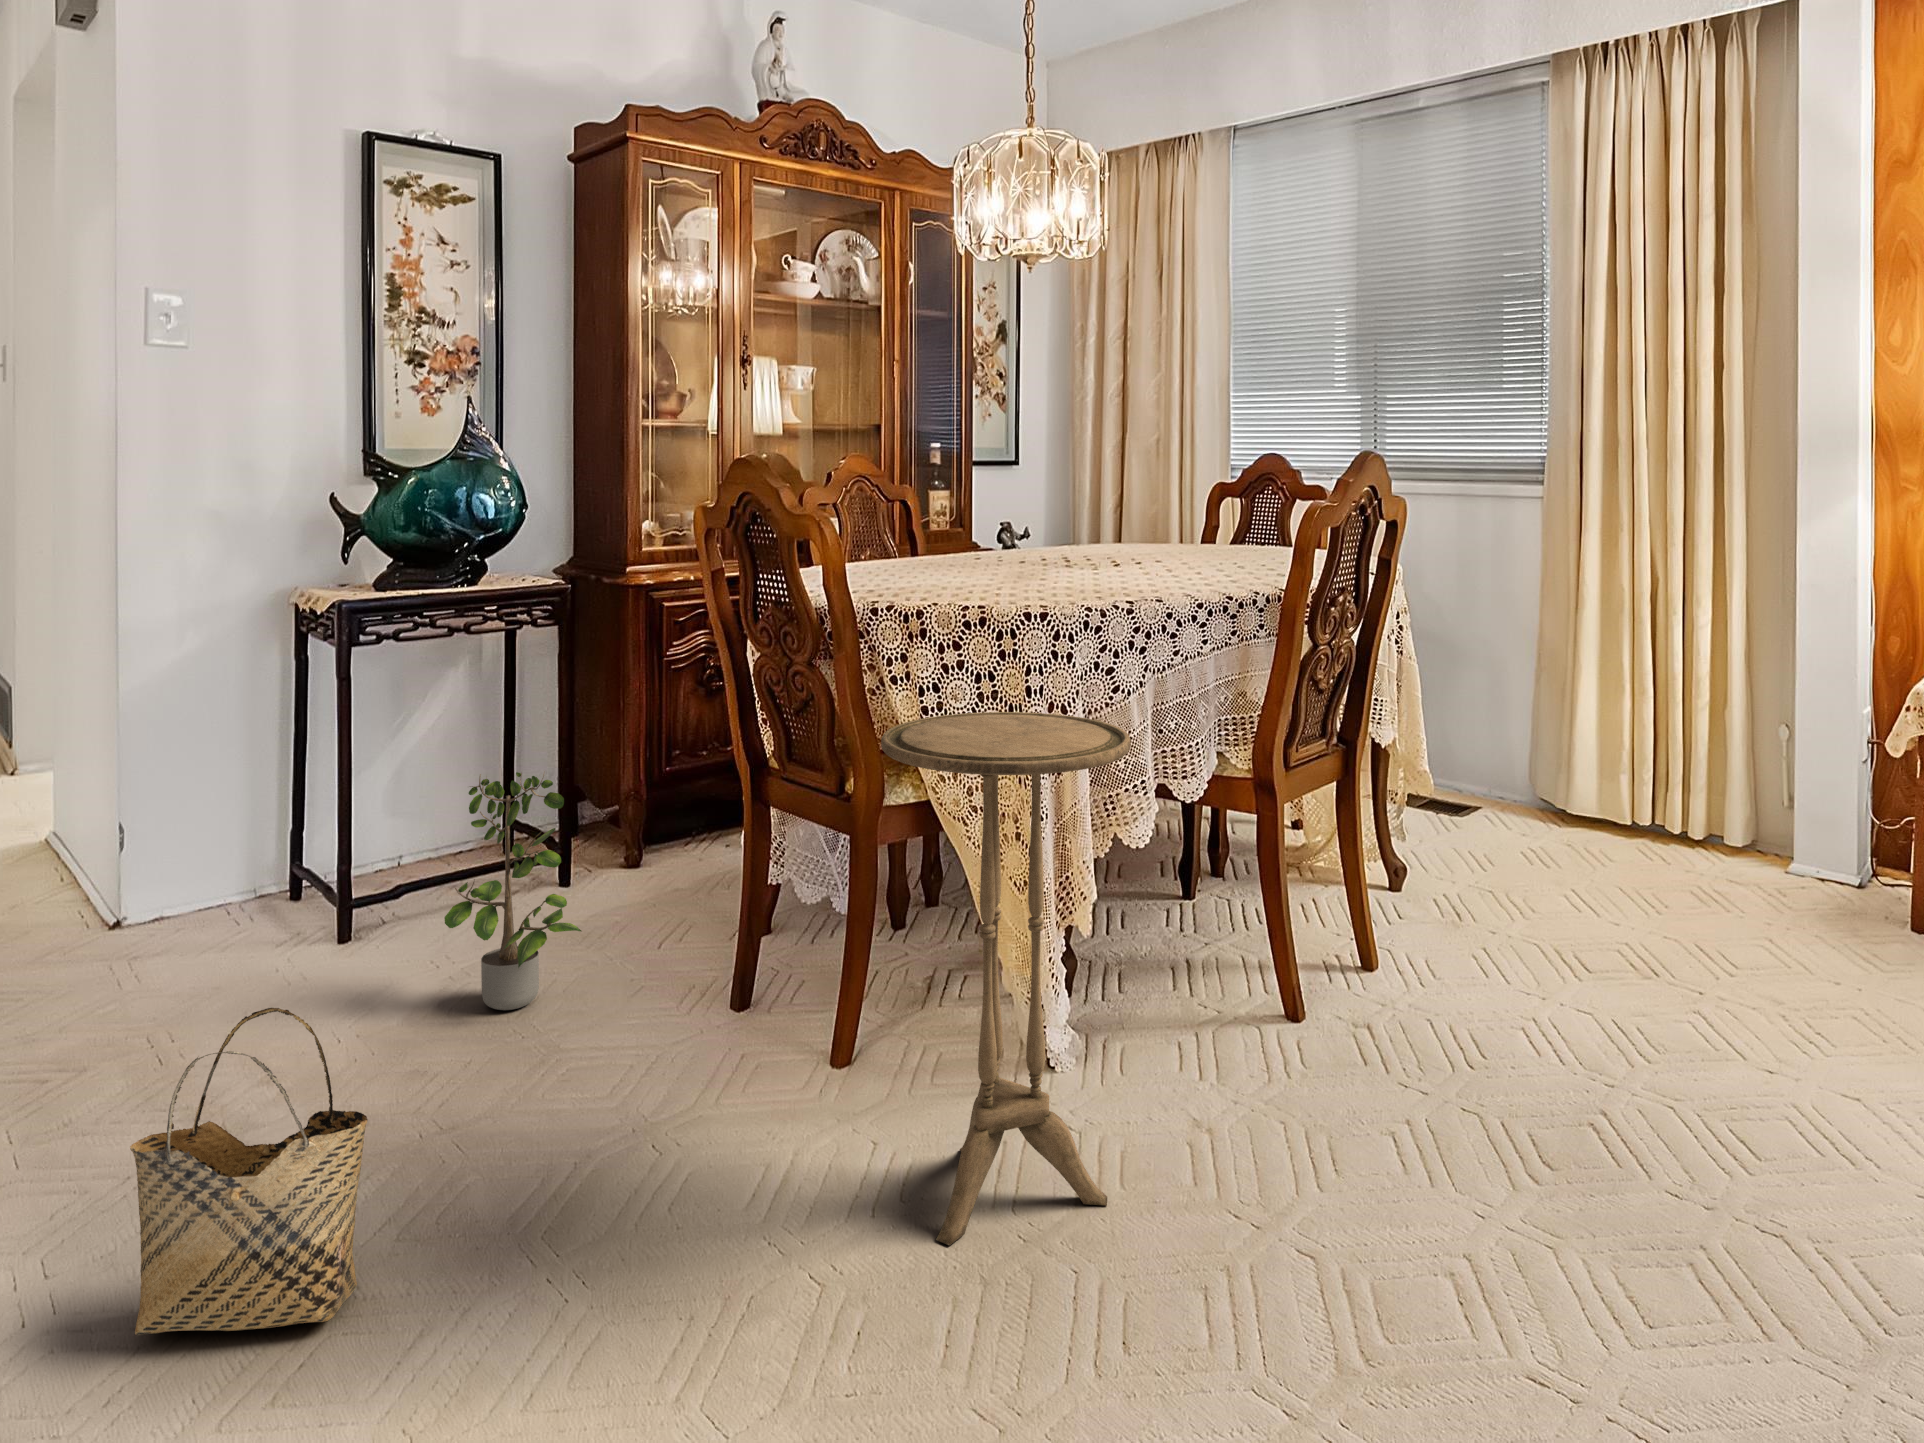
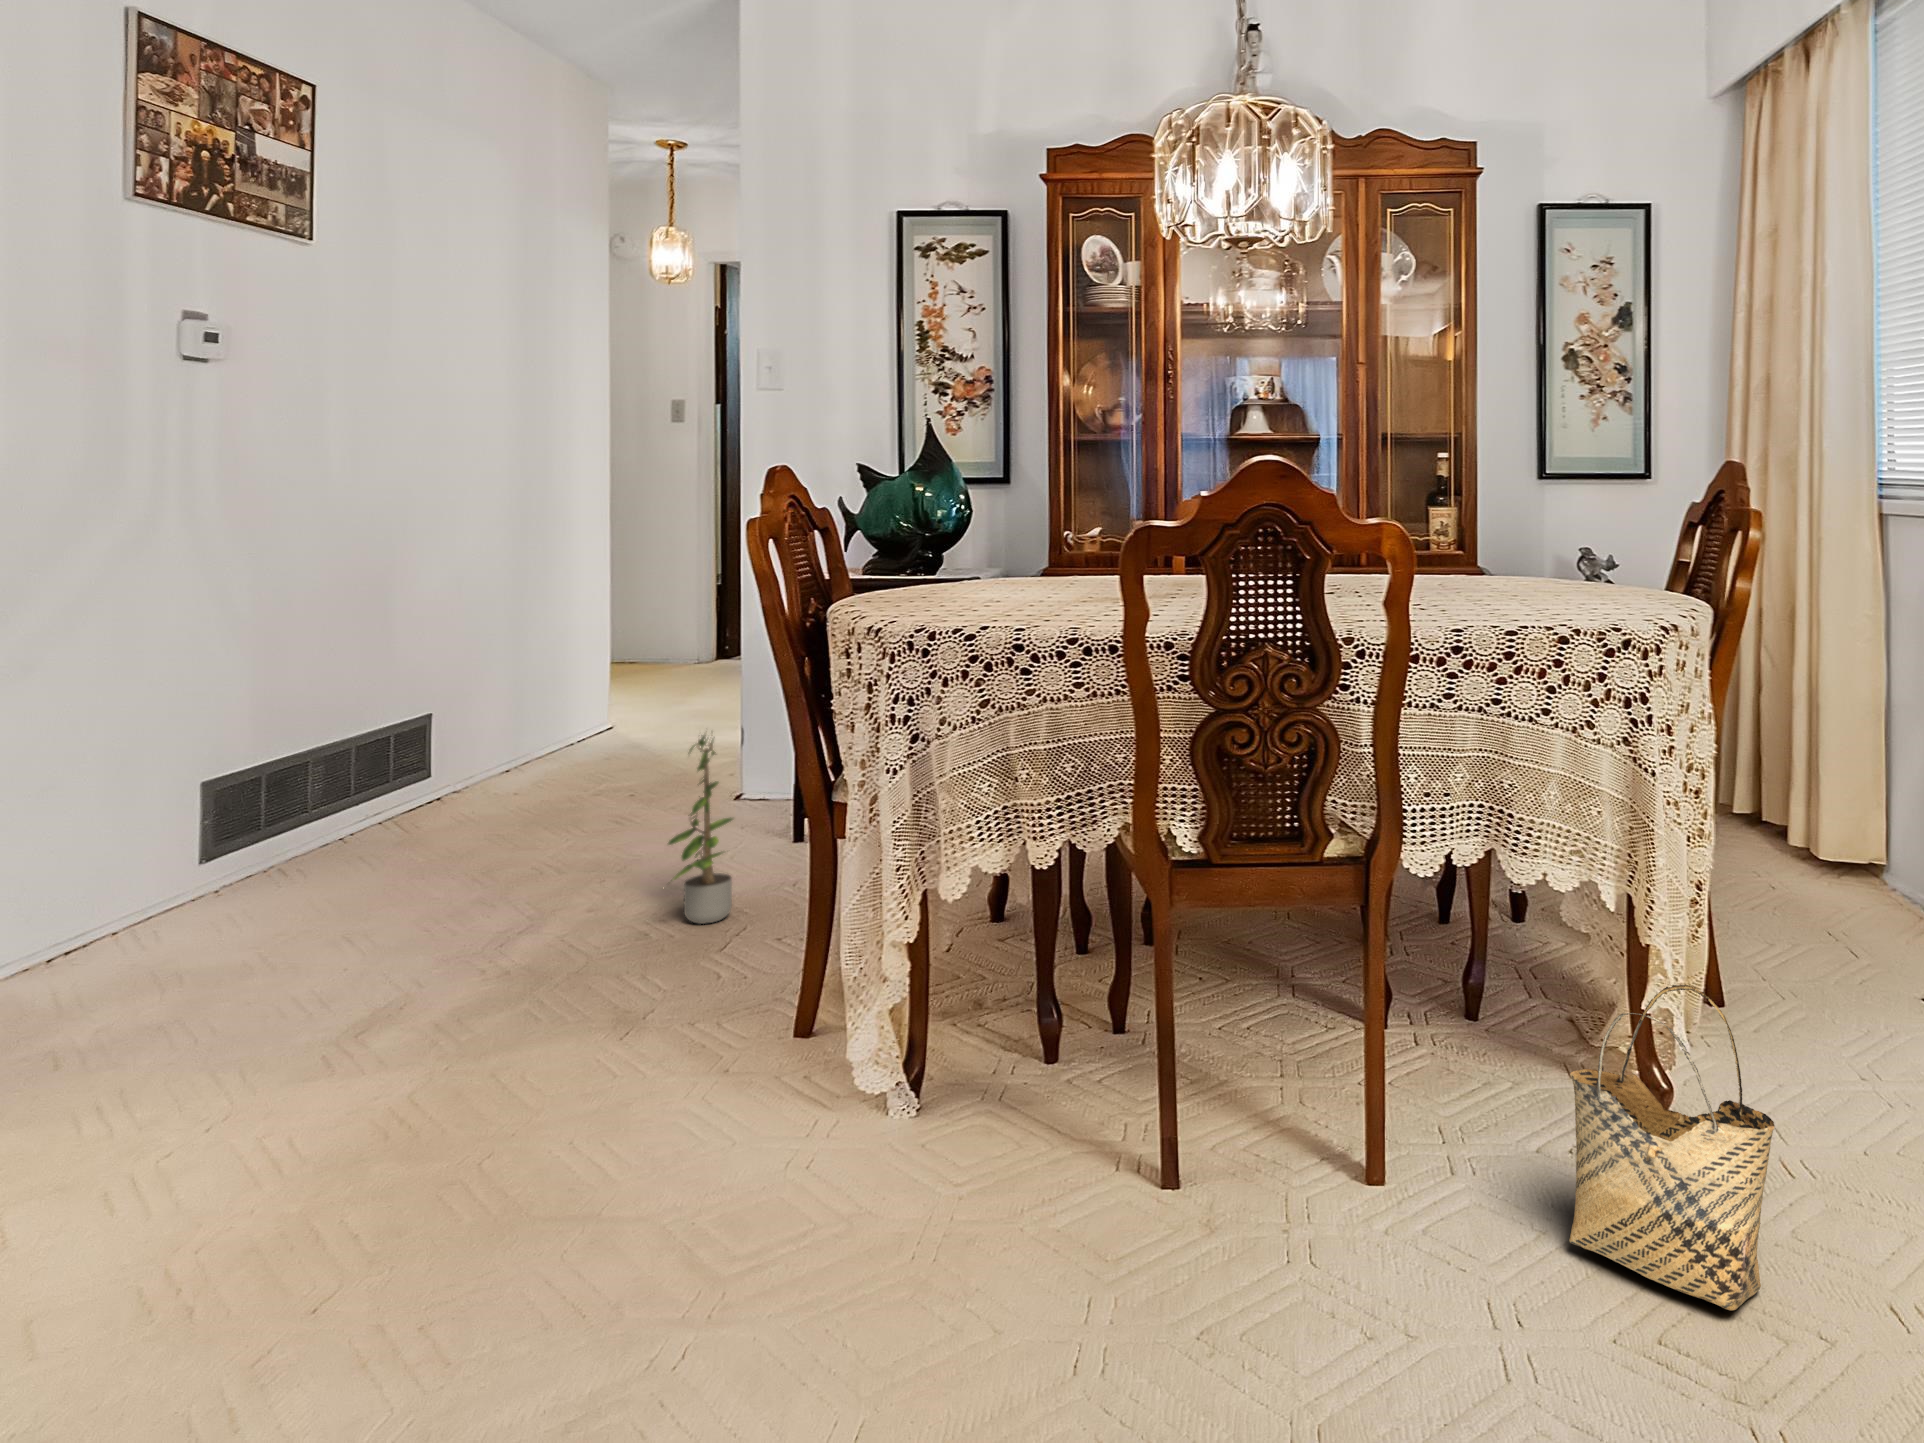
side table: present [881,712,1131,1246] -> none [313,717,596,1237]
woven basket: present [130,1008,368,1335] -> present [1570,985,1775,1310]

